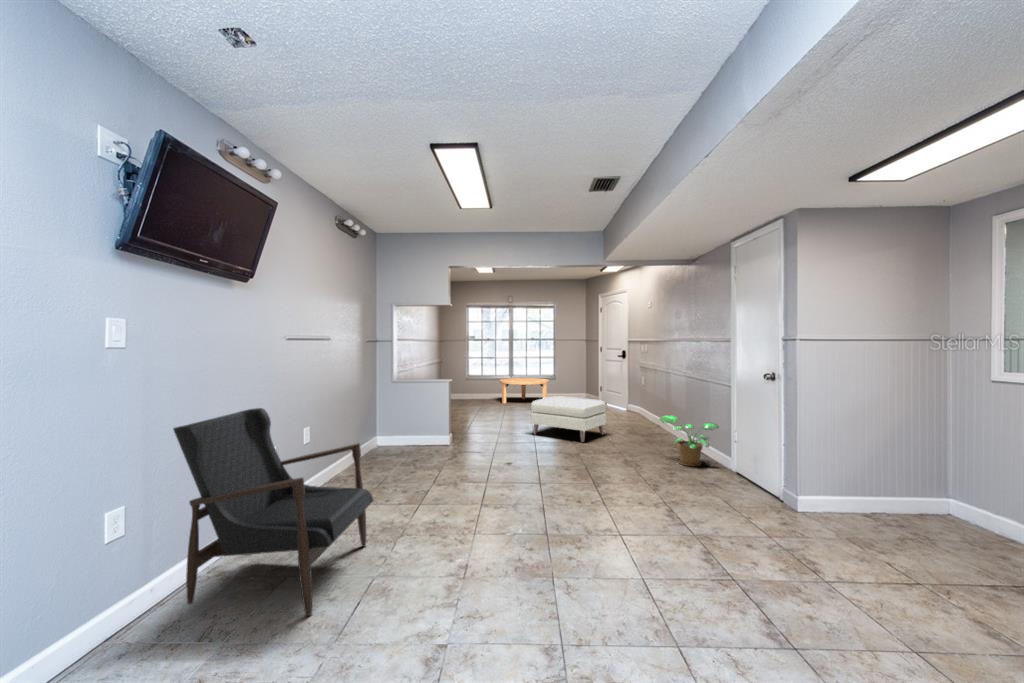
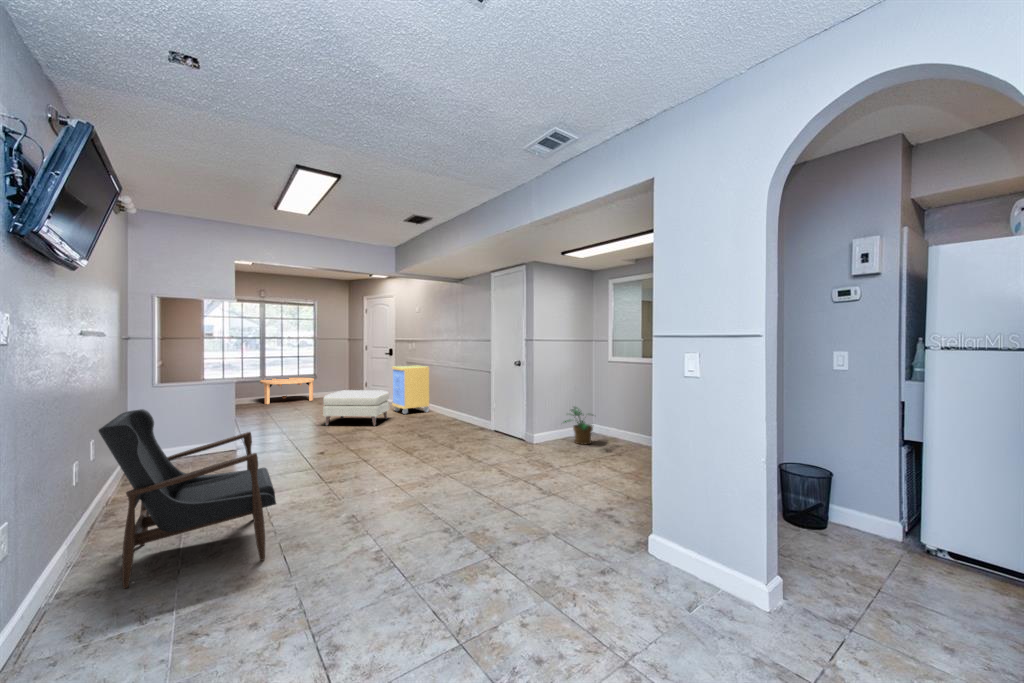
storage cabinet: none [617,371,662,431] -> present [392,366,429,414]
potted plant: present [660,415,719,466] -> present [564,407,593,445]

